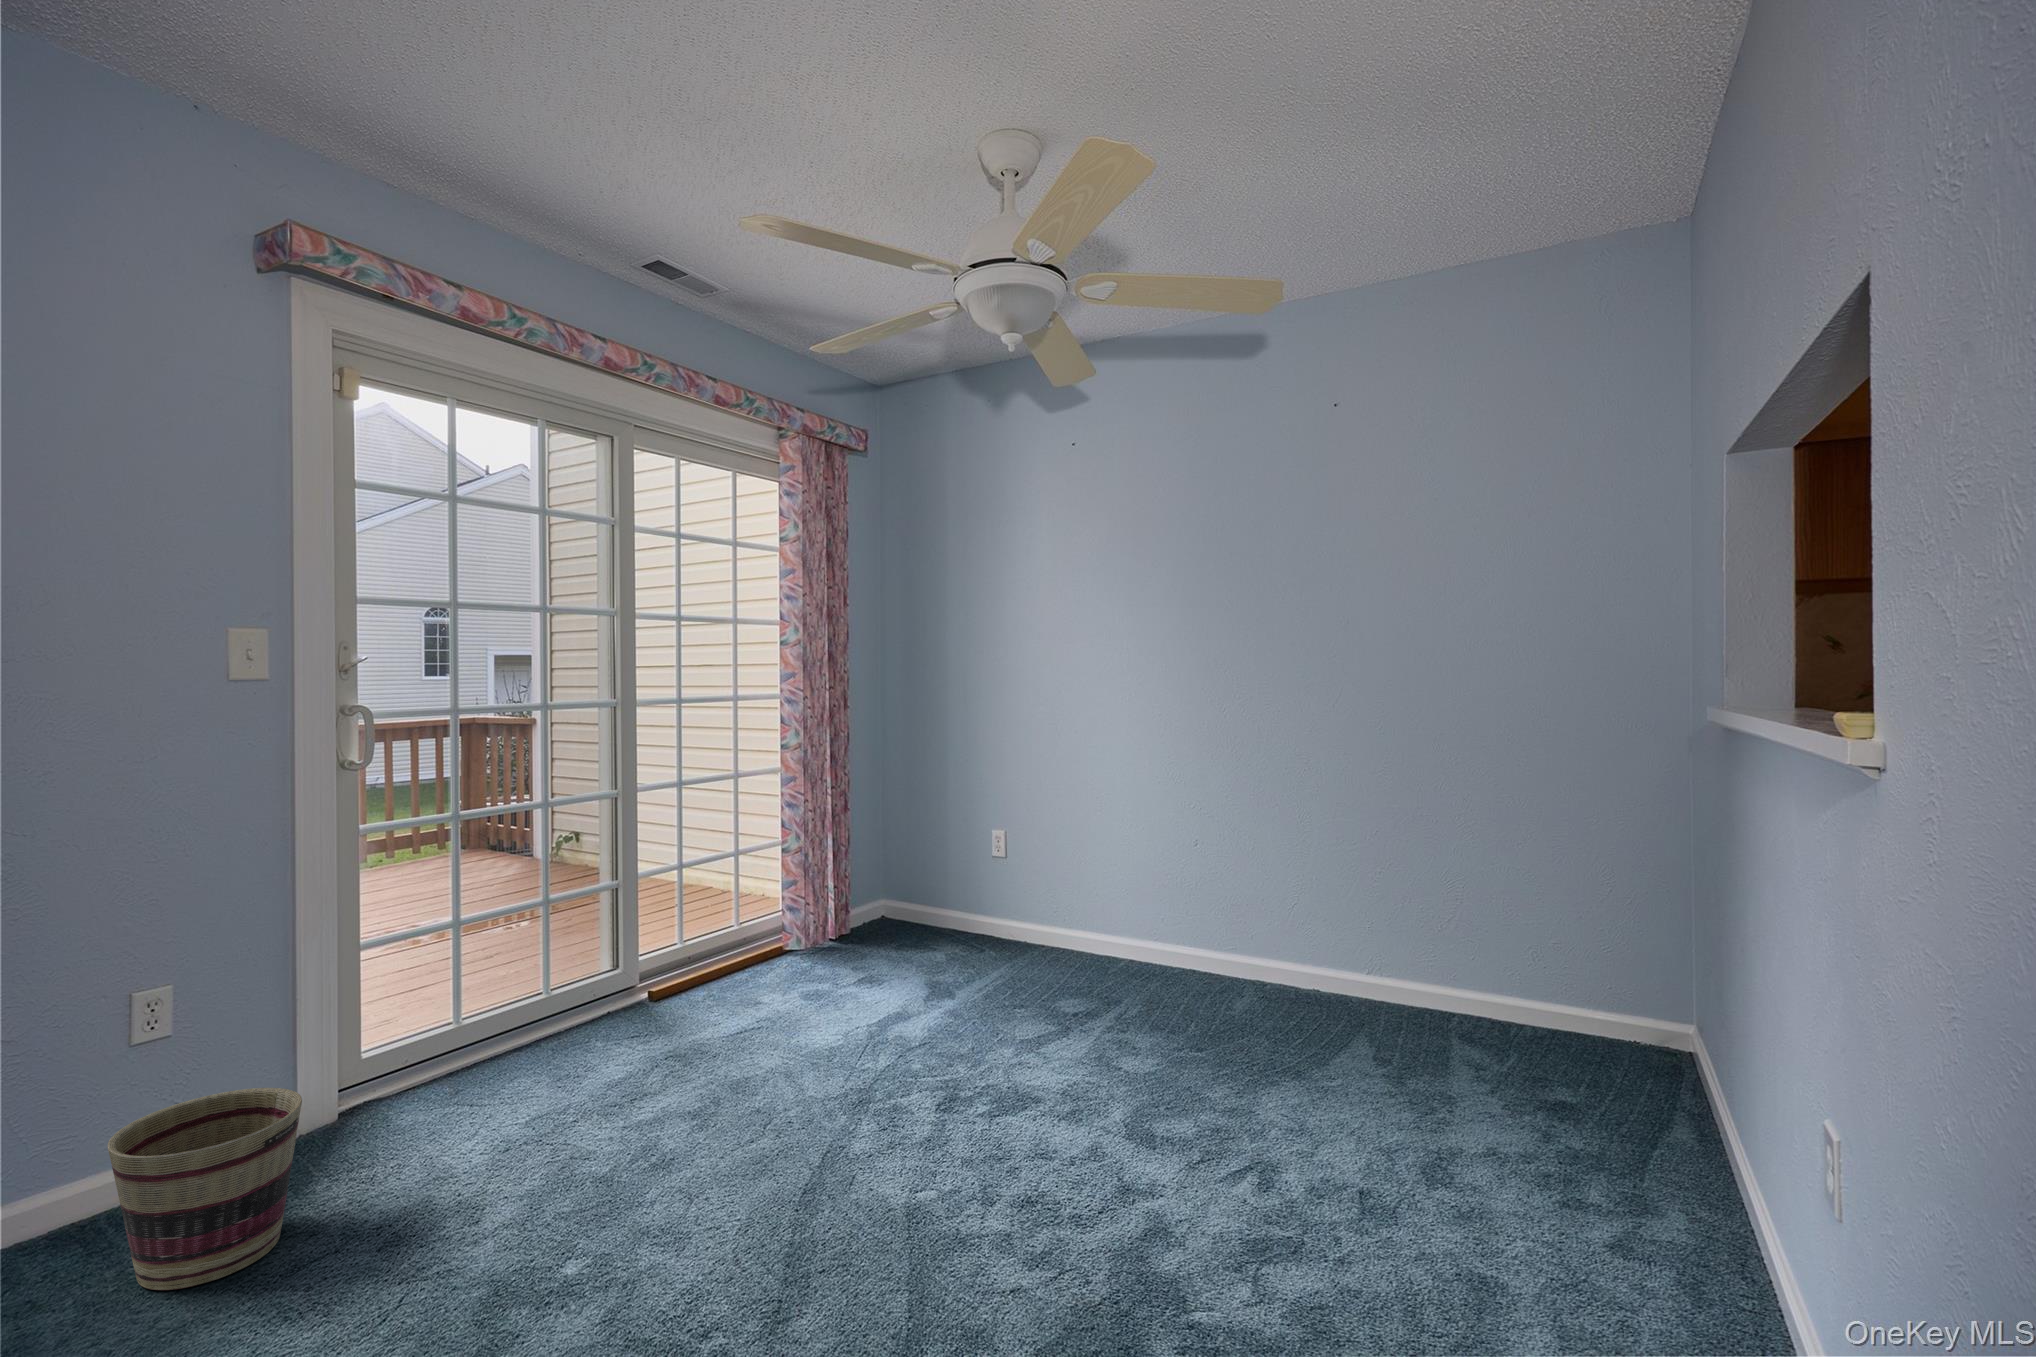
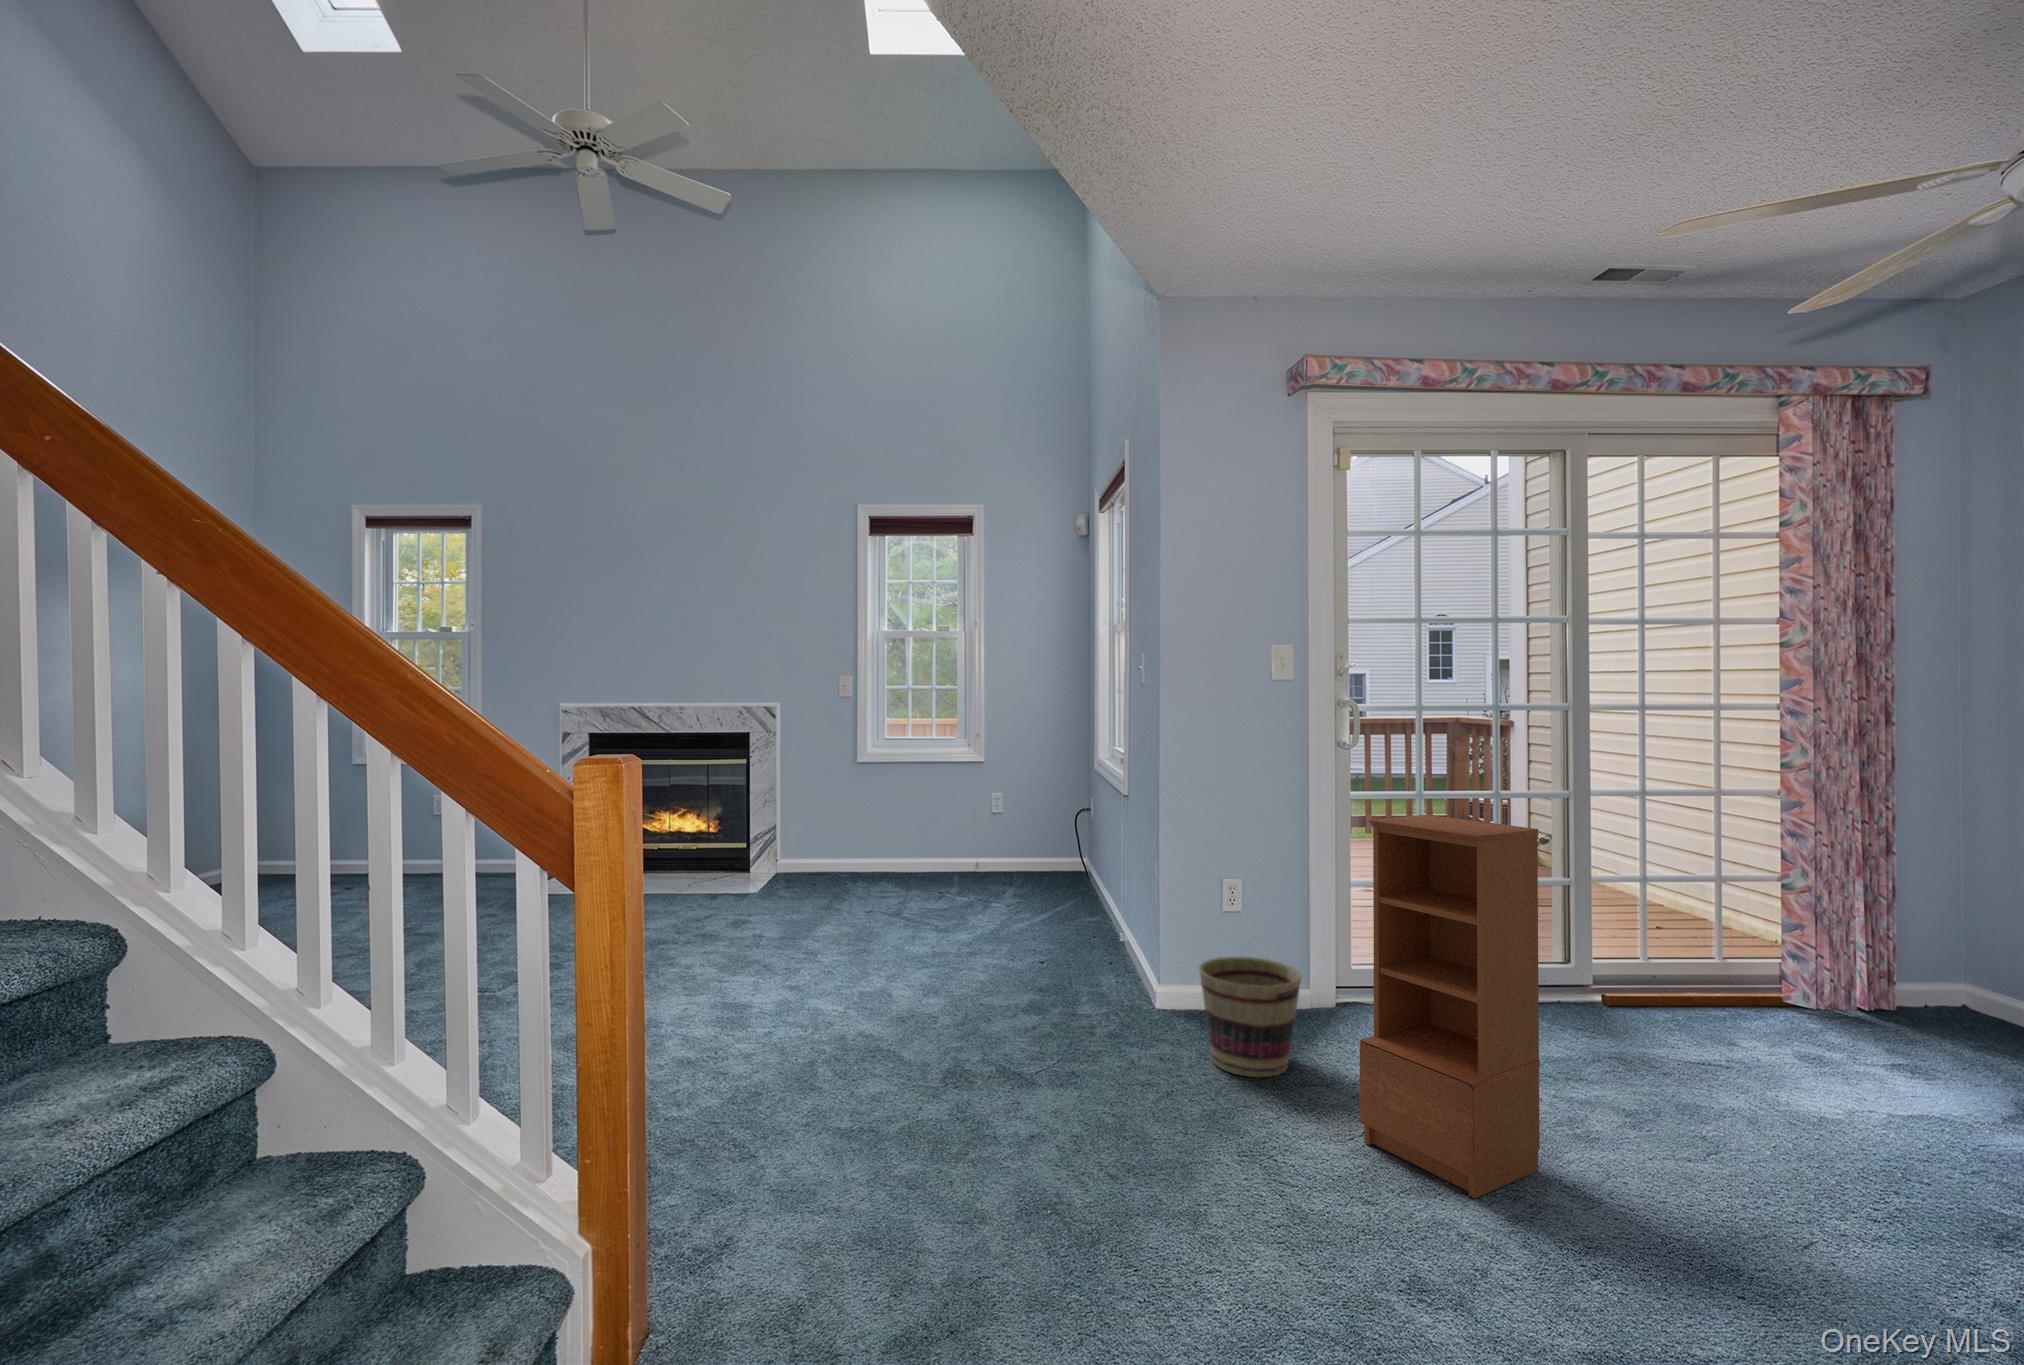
bookcase: none [407,851,627,1301] -> present [1360,815,1540,1198]

